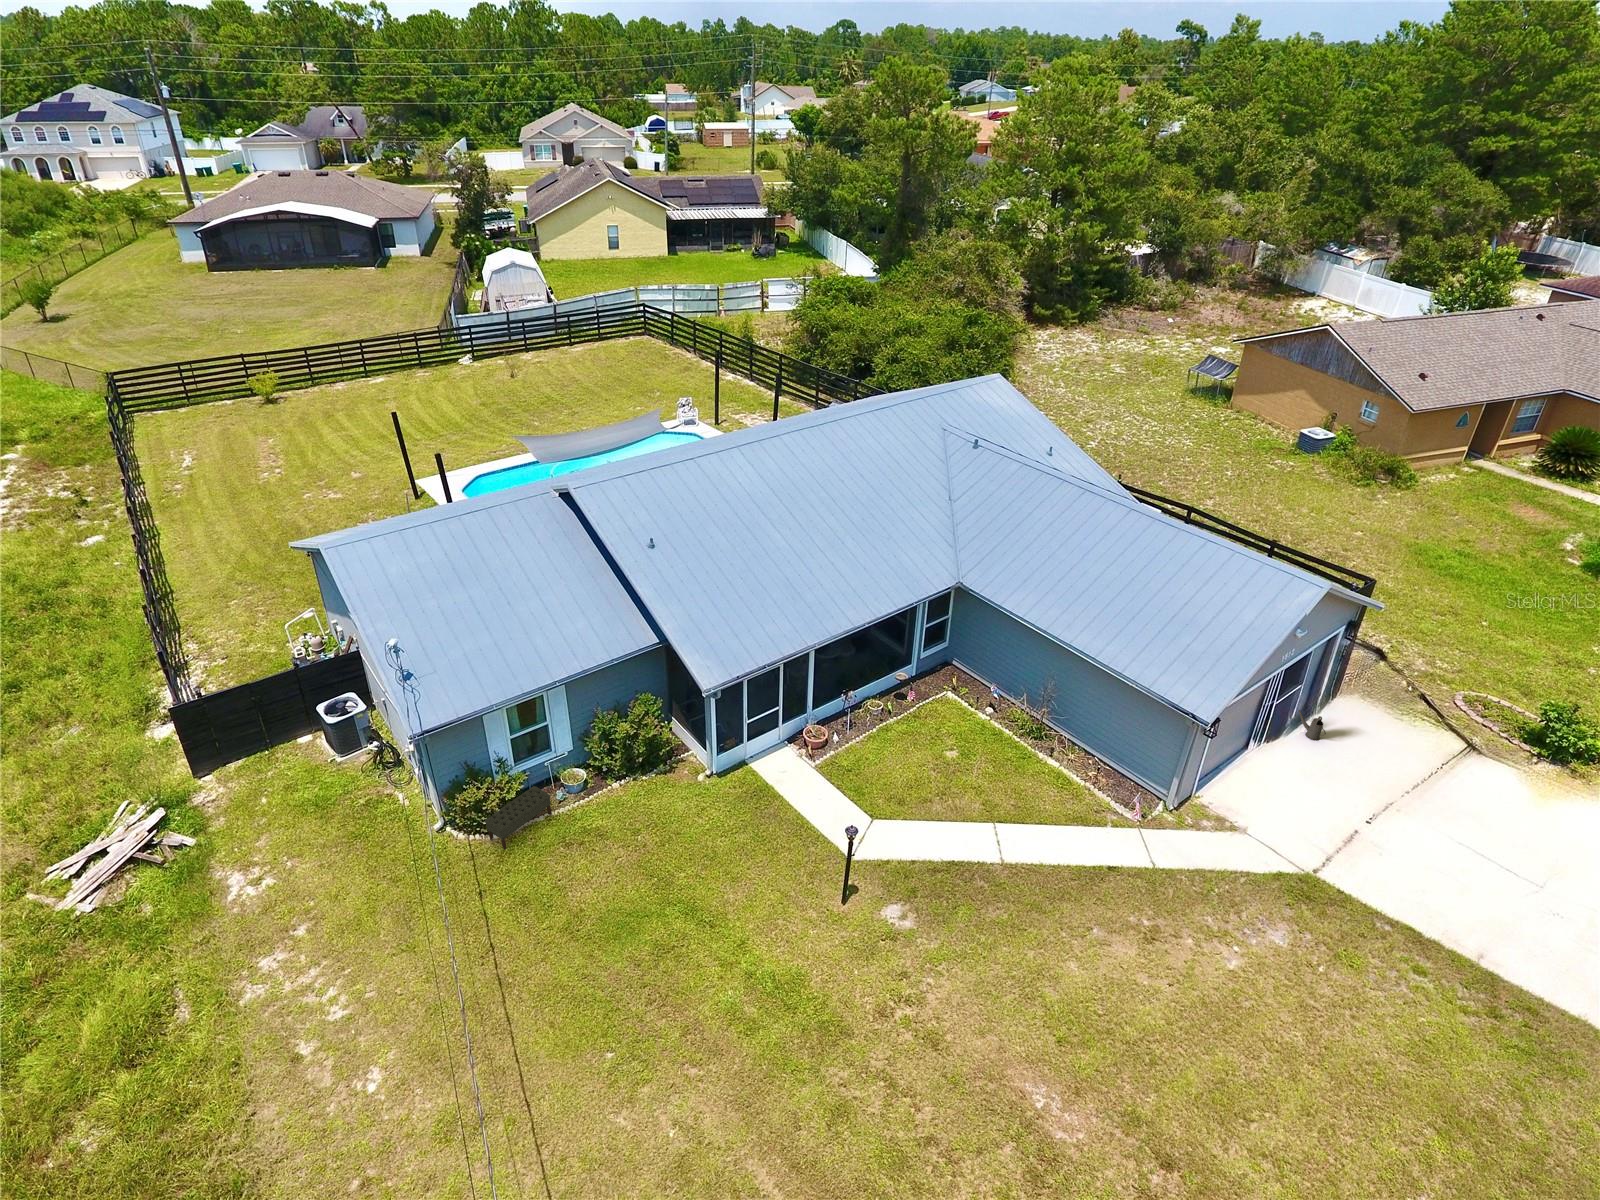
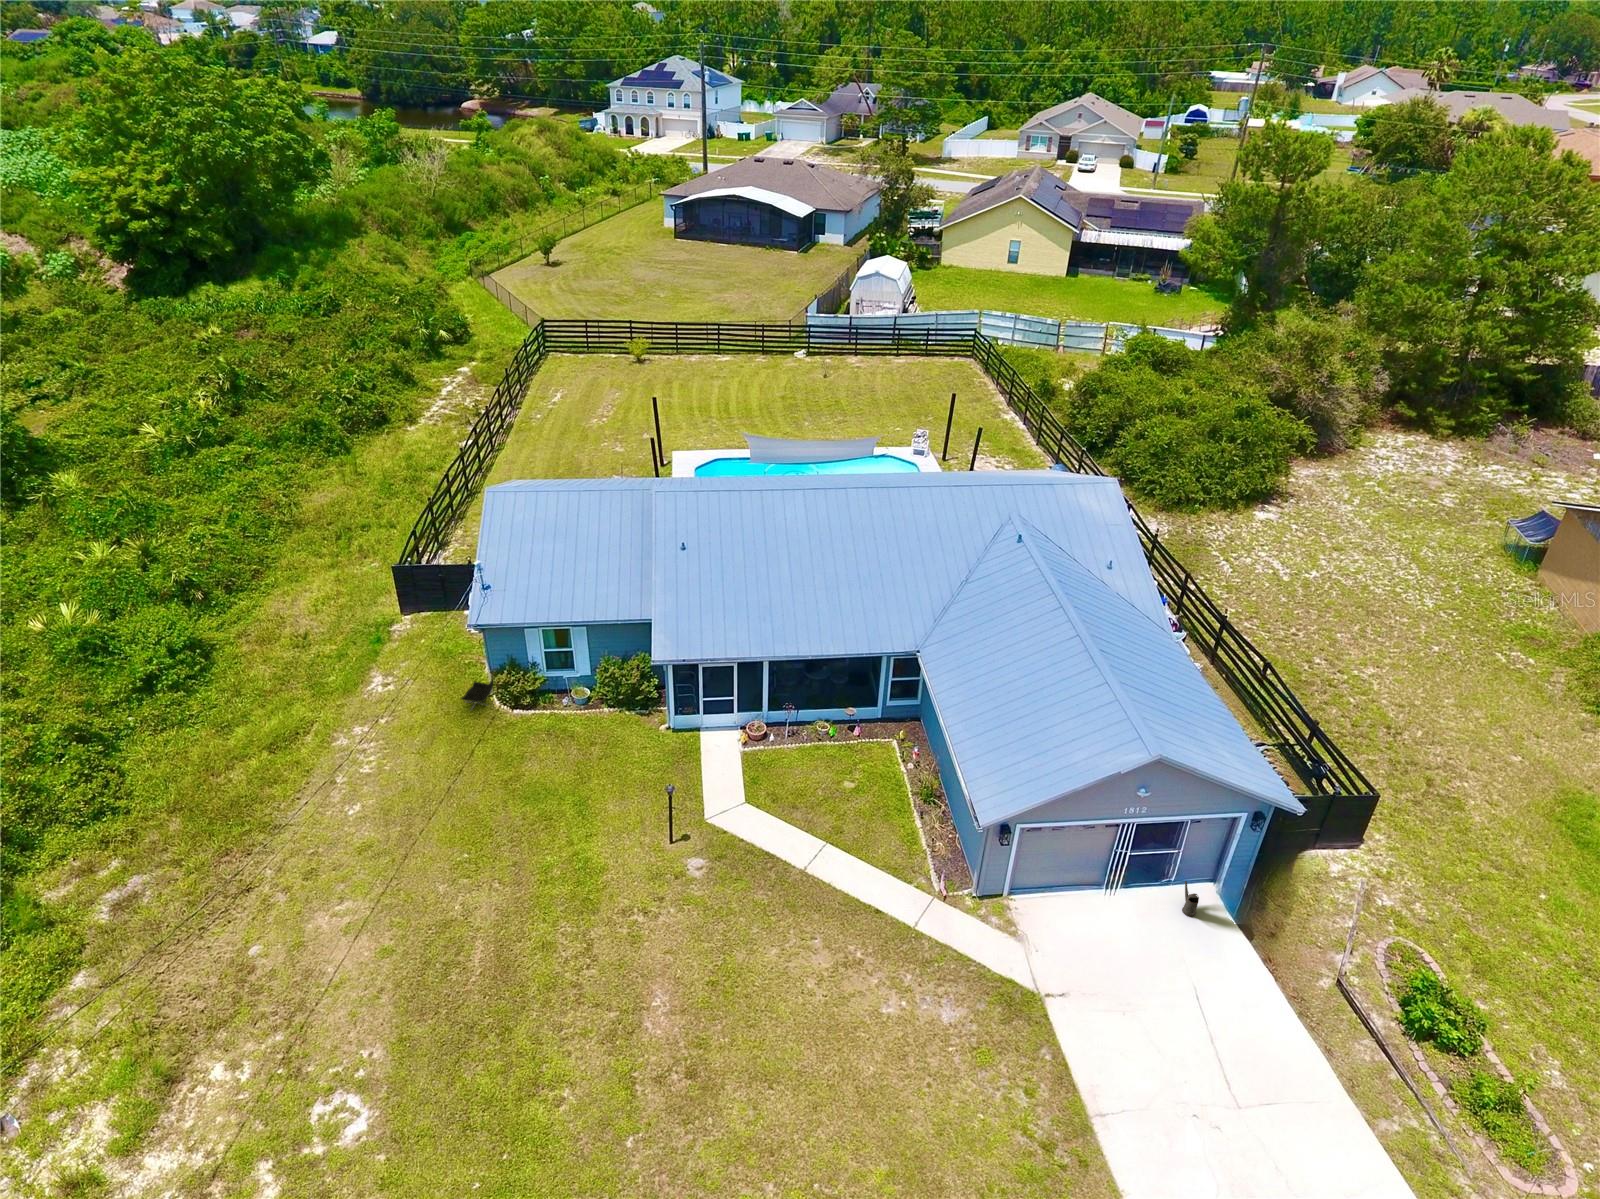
bench: present [485,786,552,850] -> none [507,687,555,719]
lounge chair: none [411,809,456,864] -> present [461,681,493,709]

